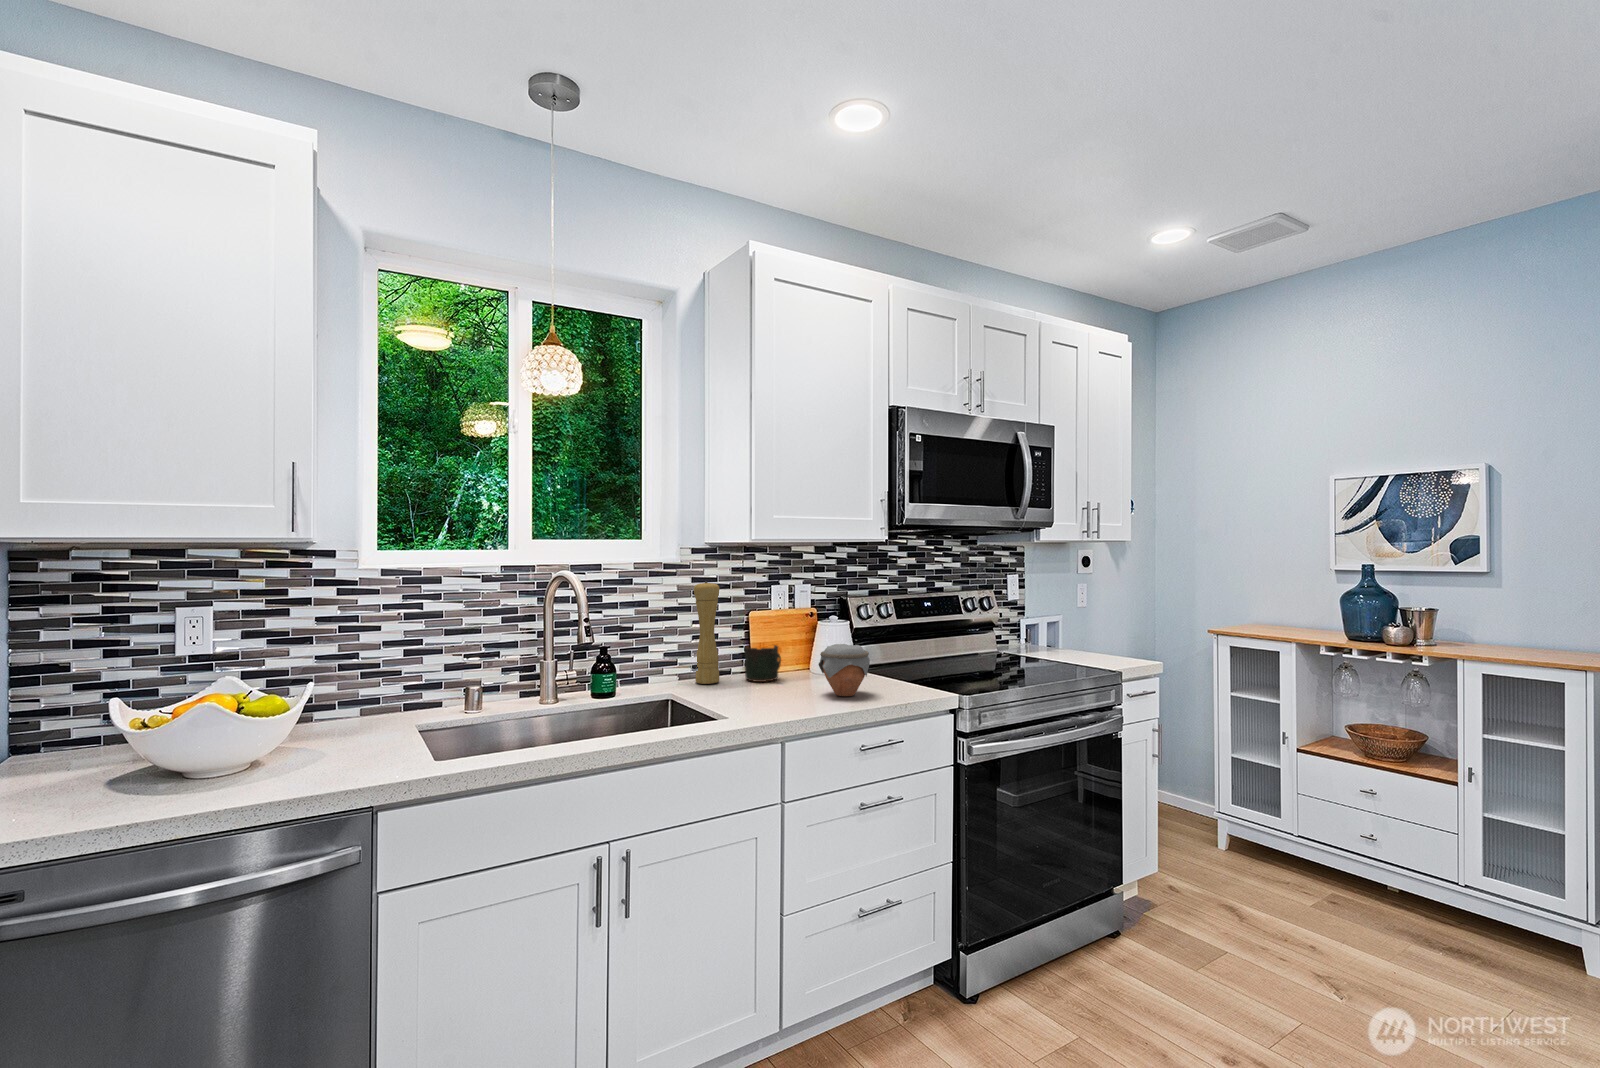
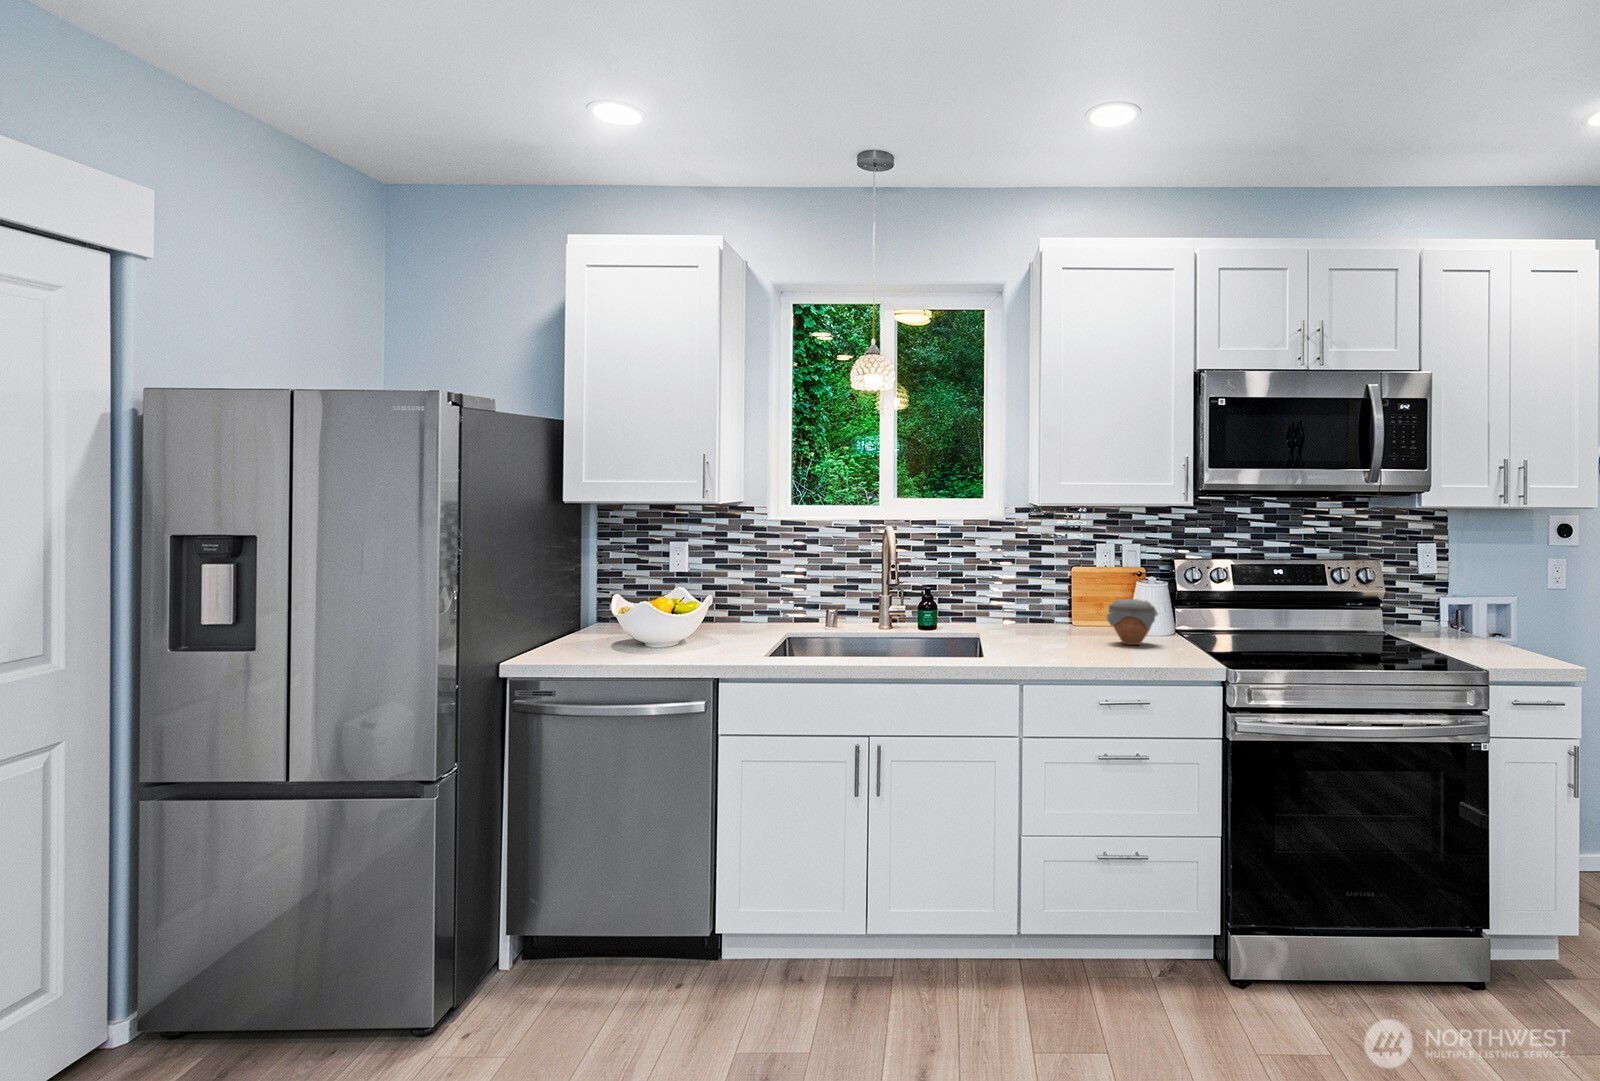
pepper mill: present [694,581,720,684] -> none [1017,538,1040,627]
mug: present [745,645,781,682] -> none [1062,598,1095,630]

